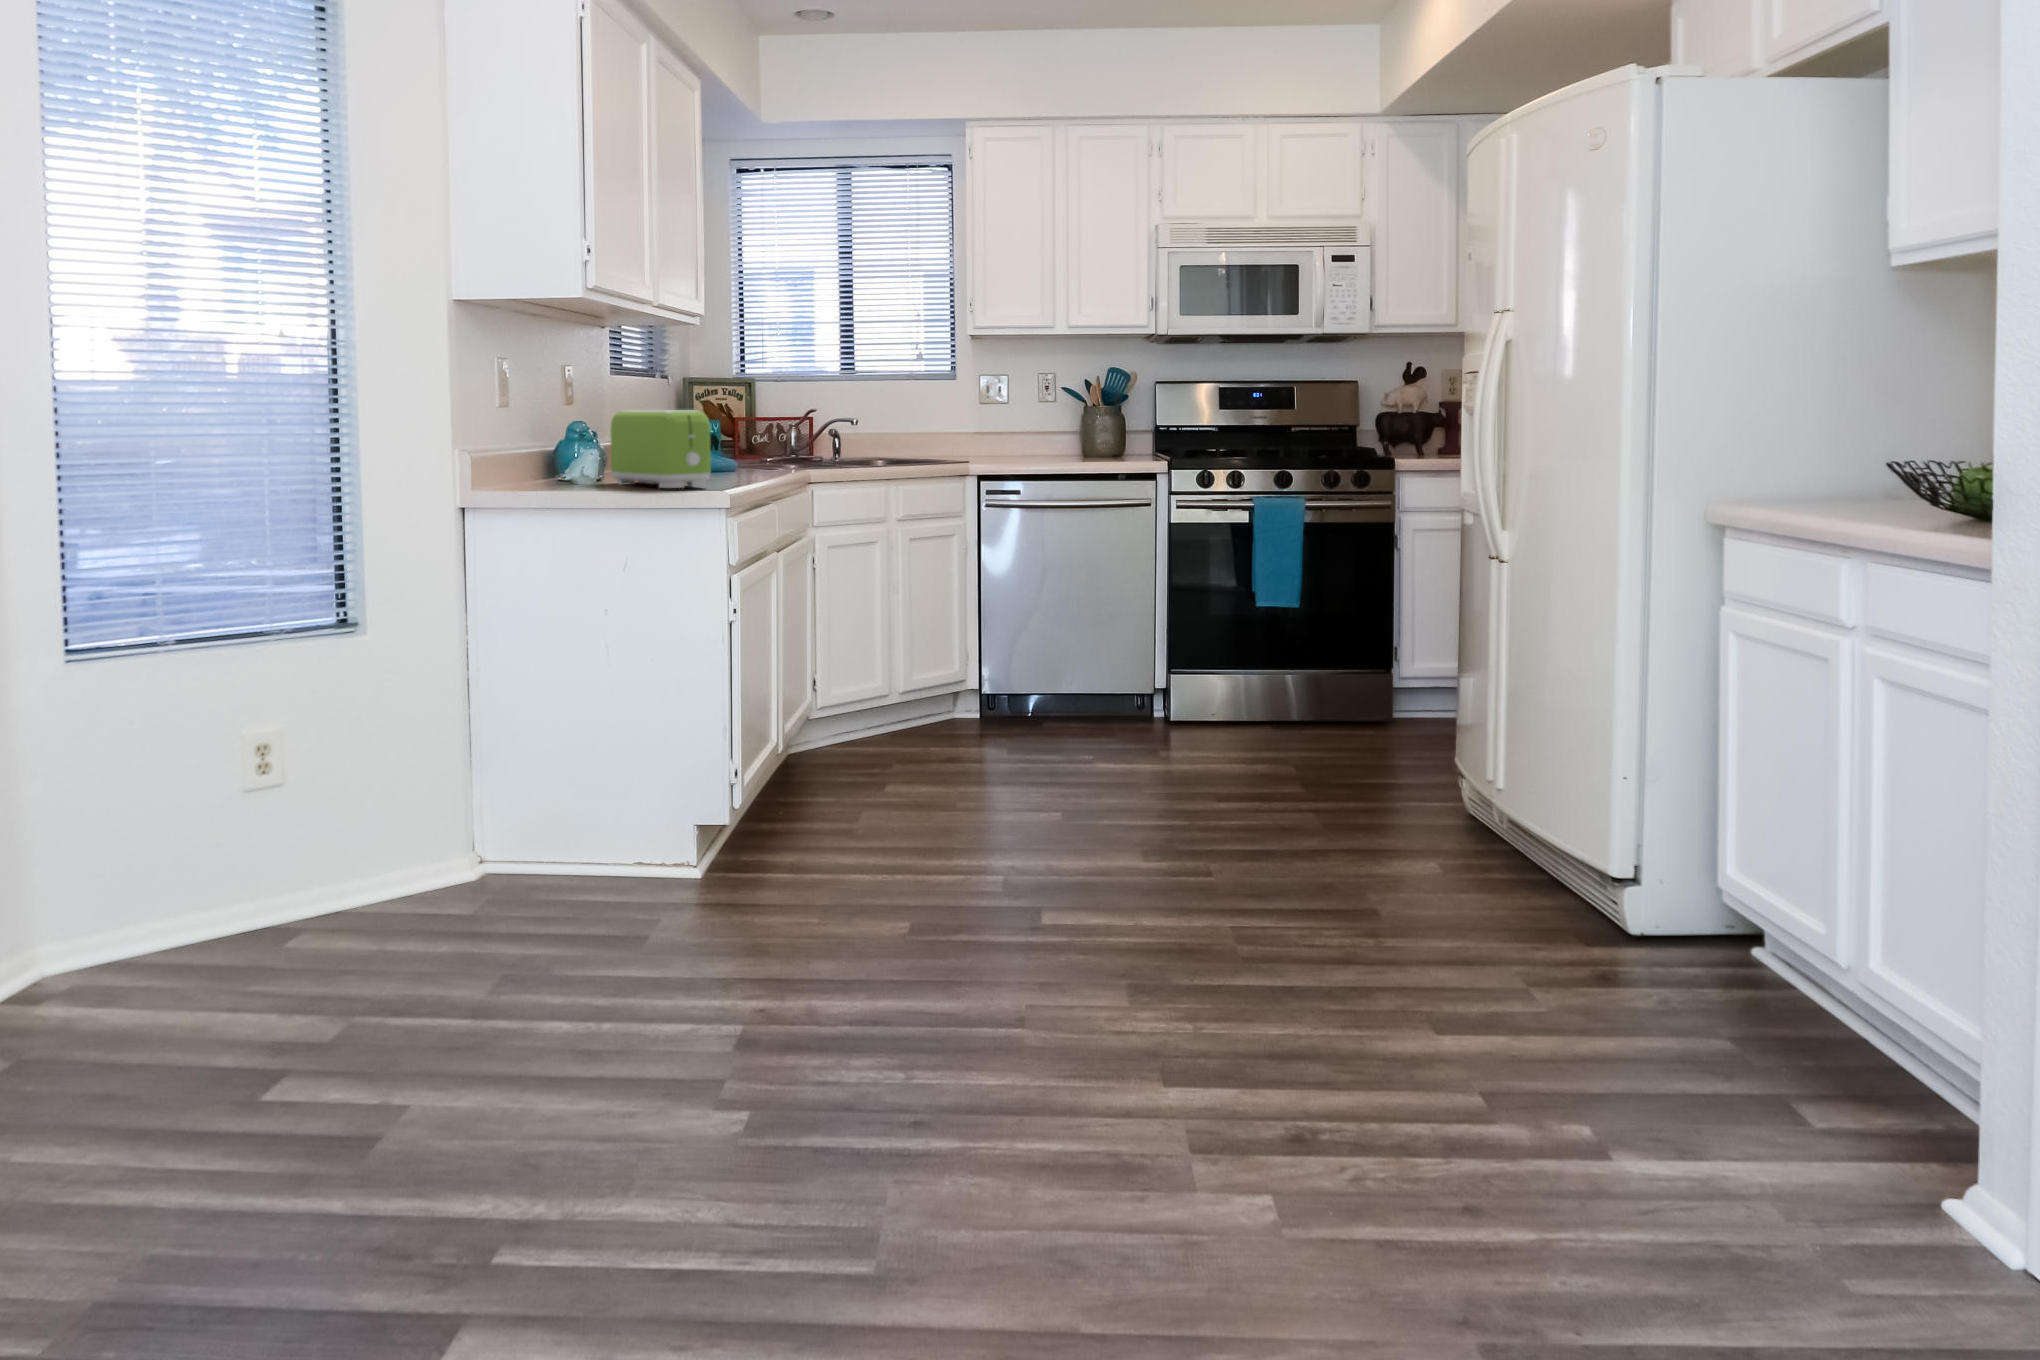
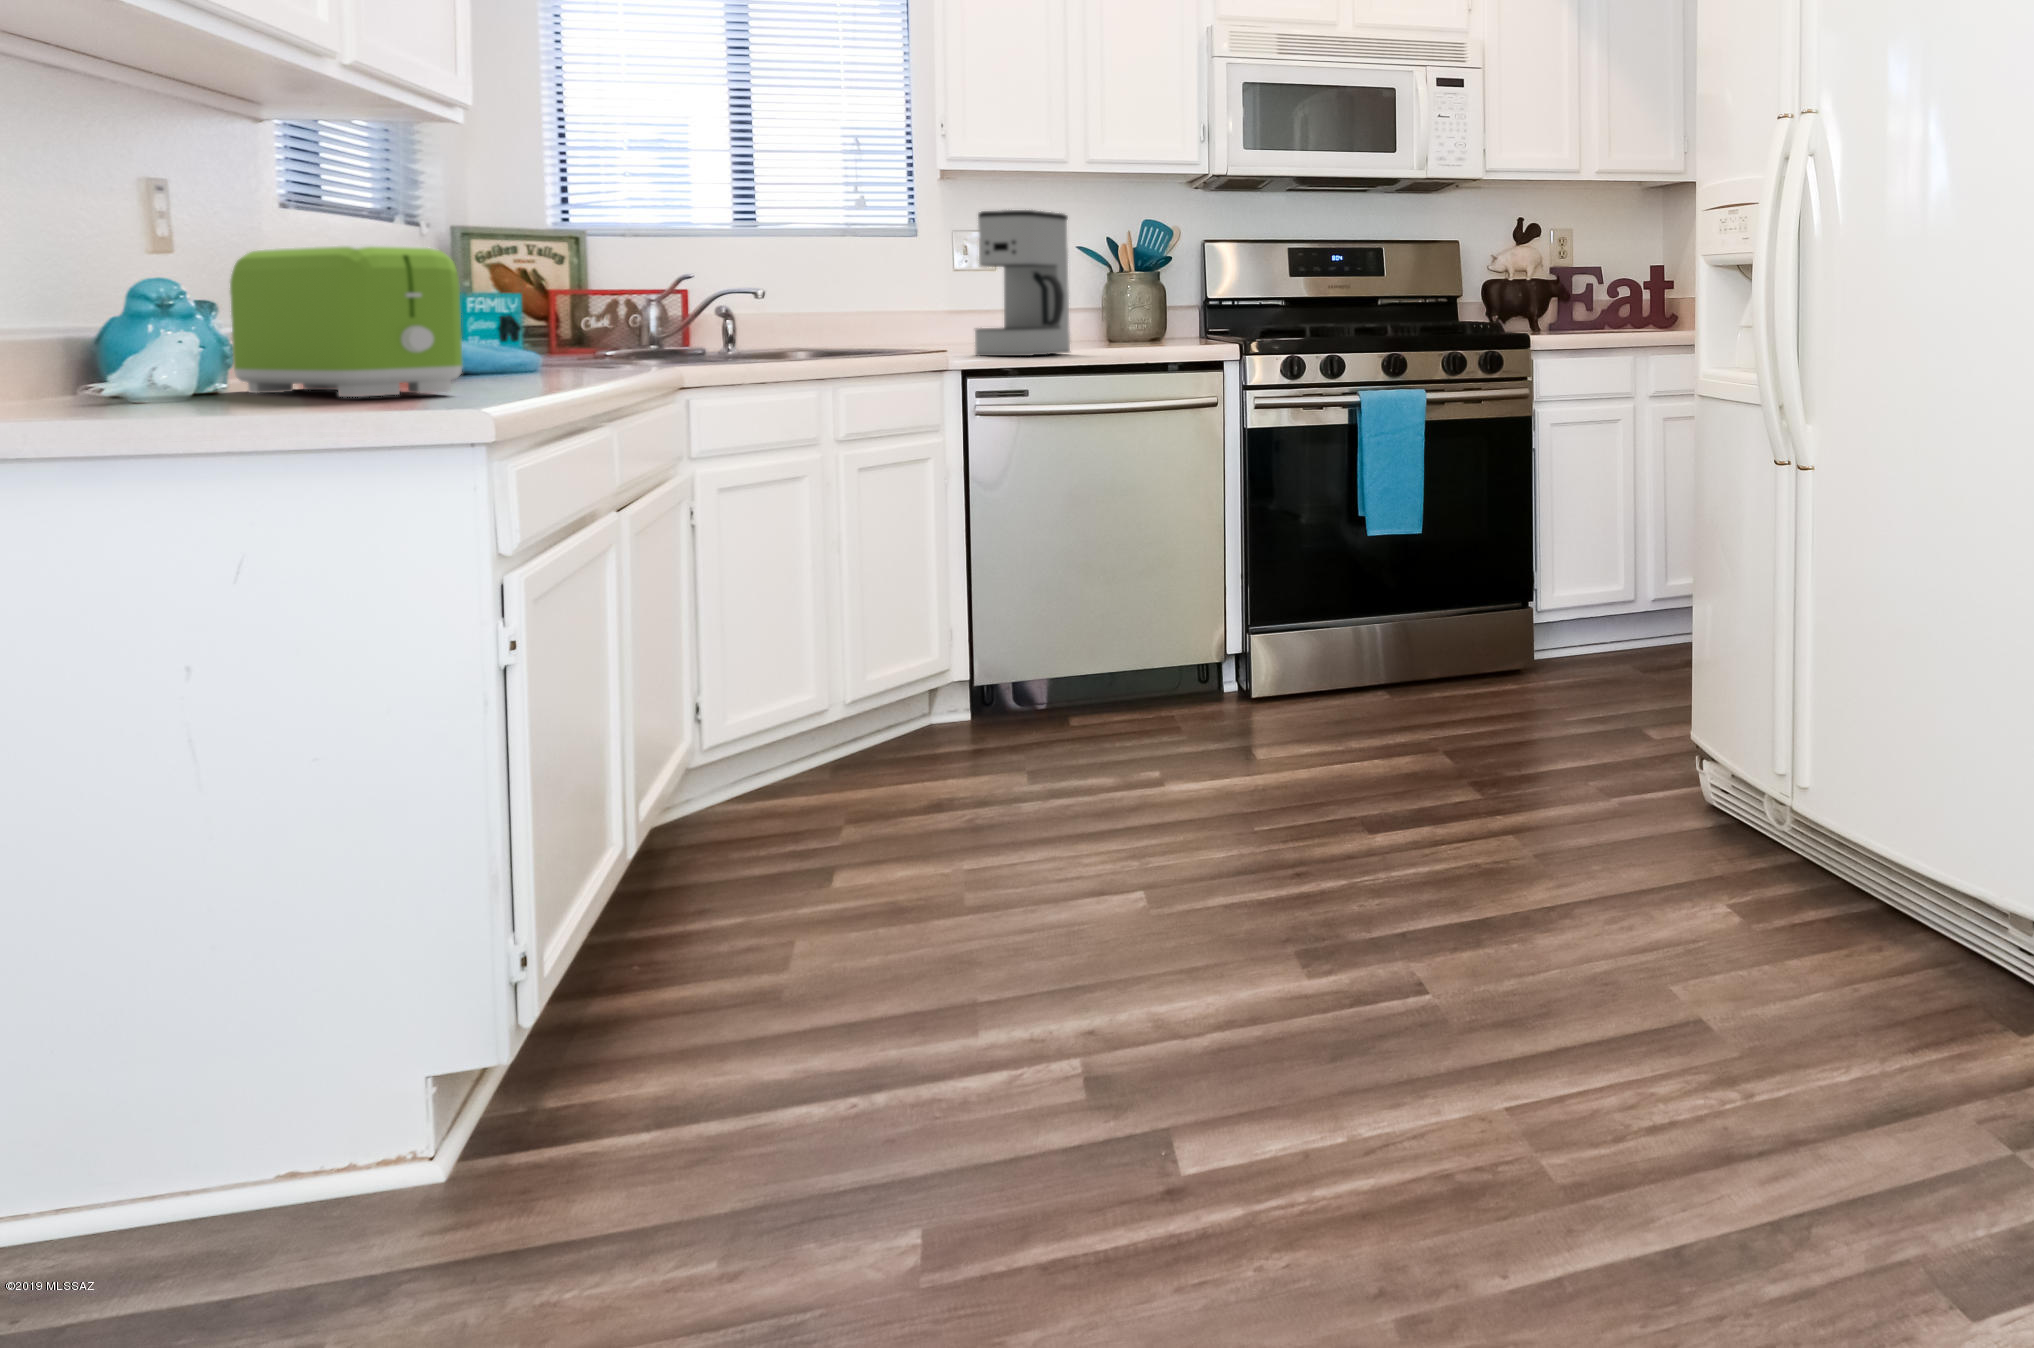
coffee maker: none [985,368,1049,469] -> present [975,210,1070,356]

